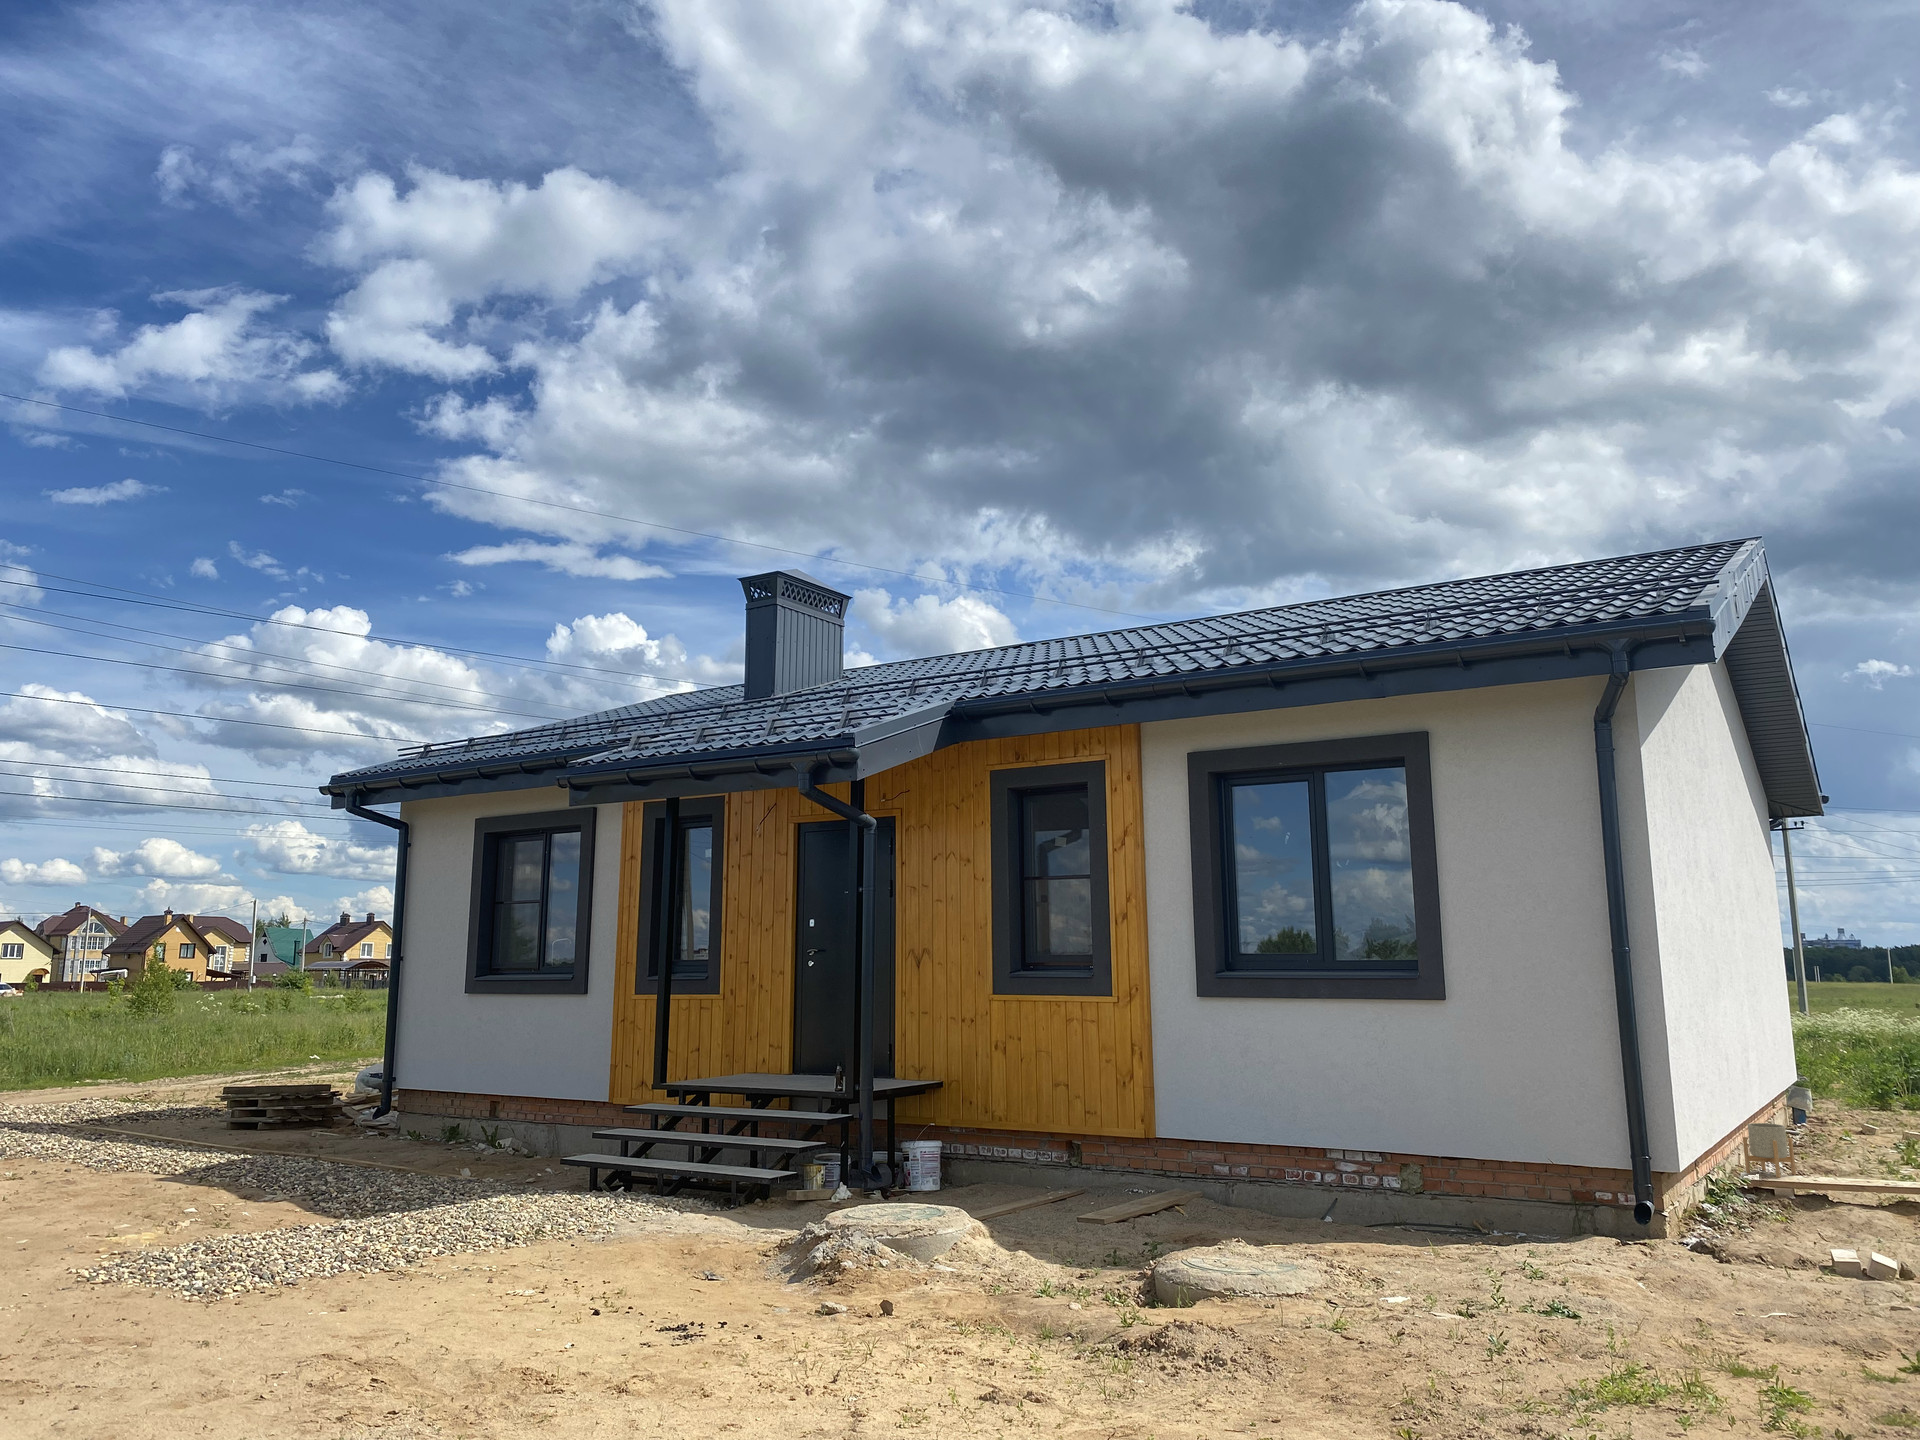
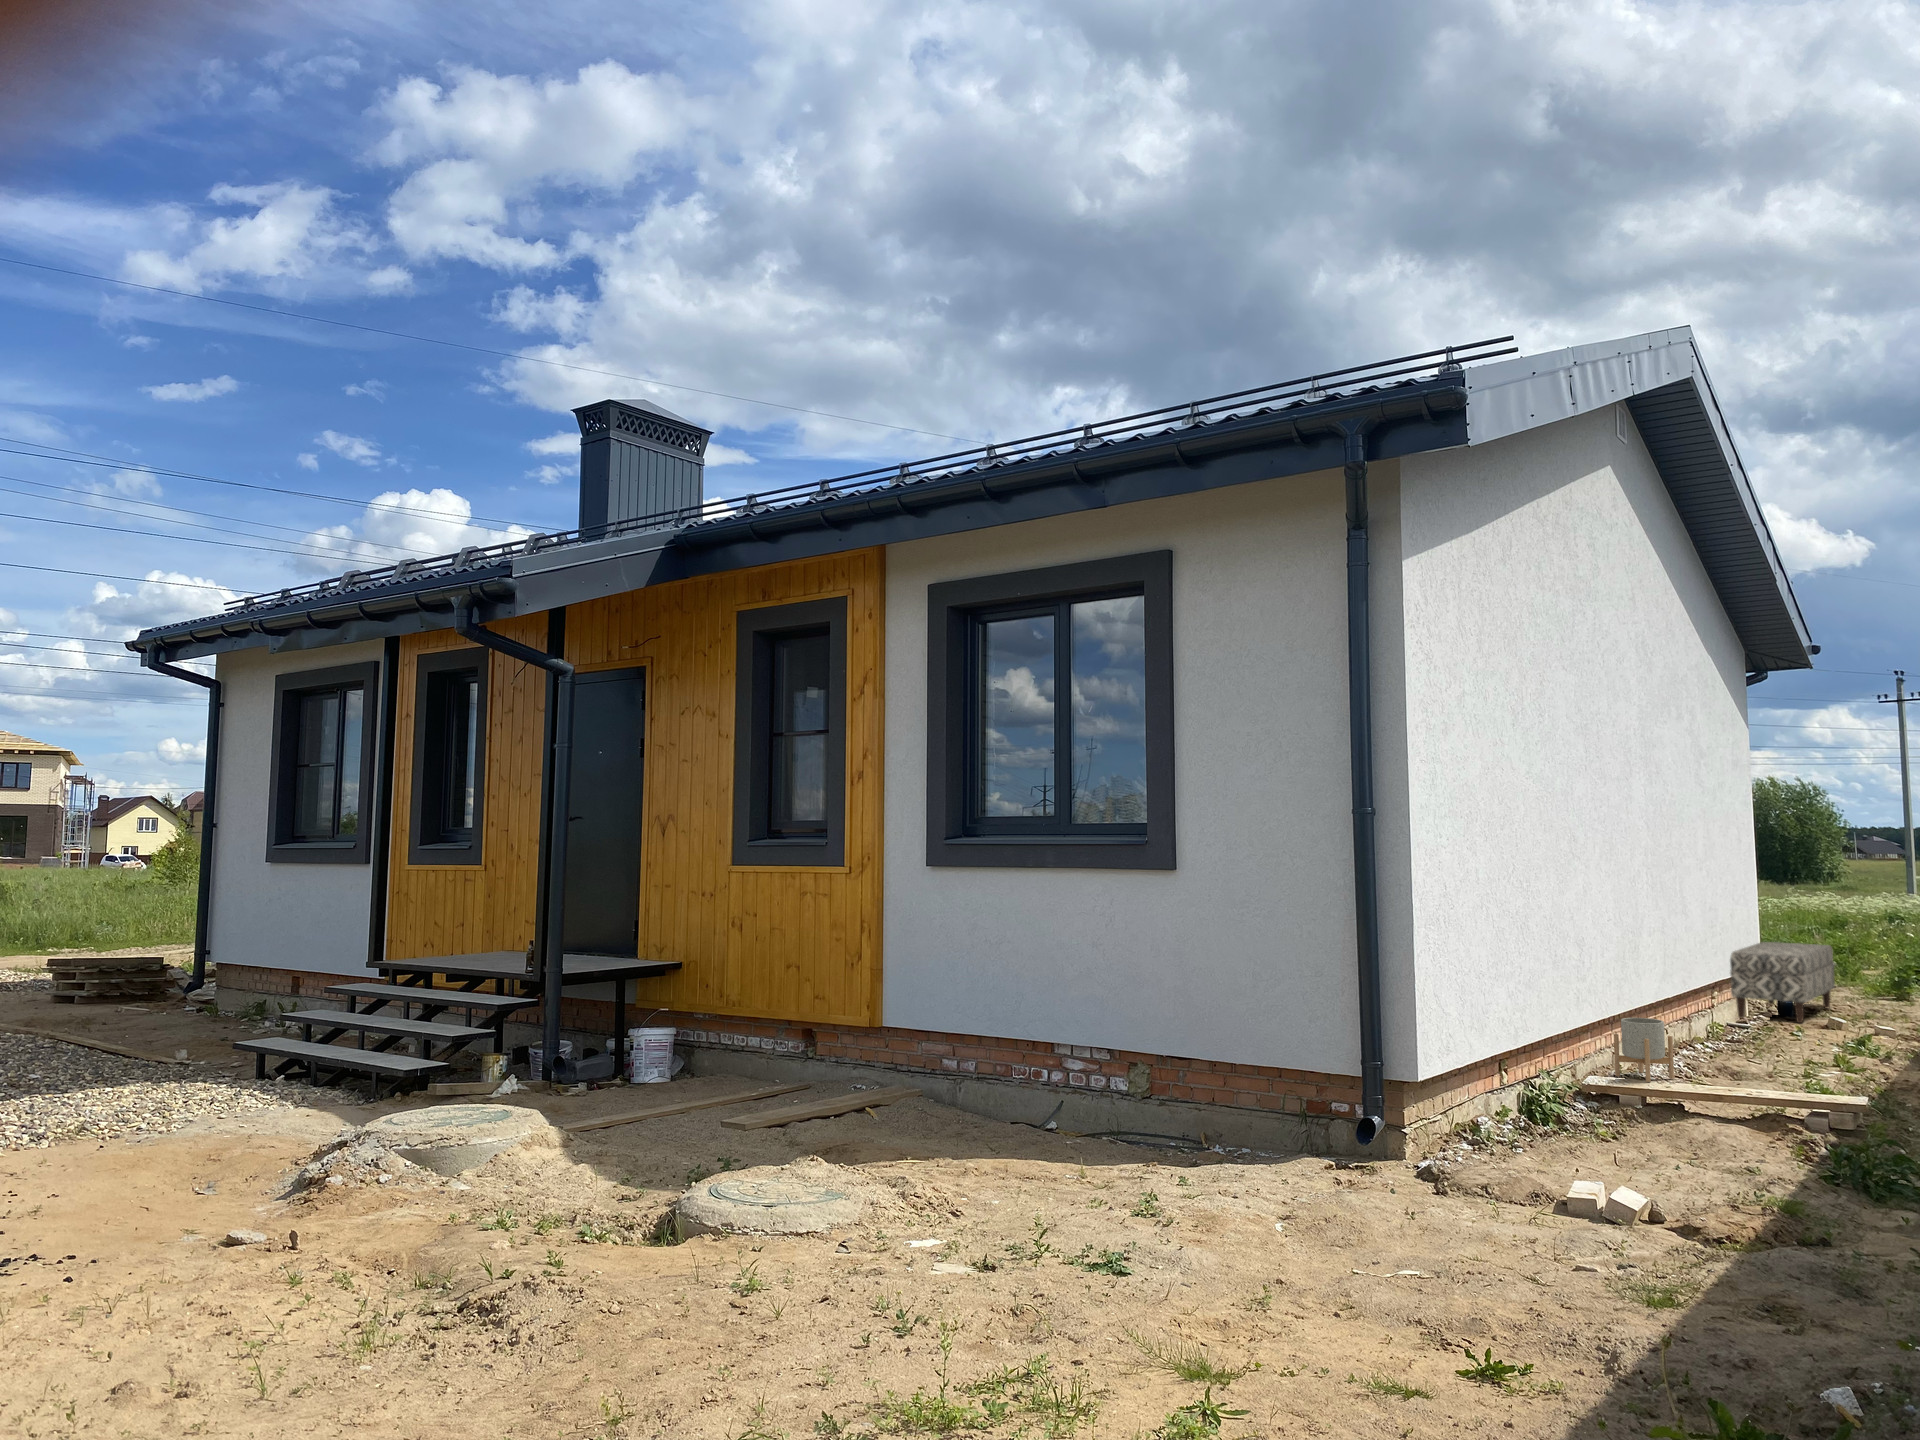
bench: none [1779,1060,1857,1129] -> present [1730,942,1835,1023]

